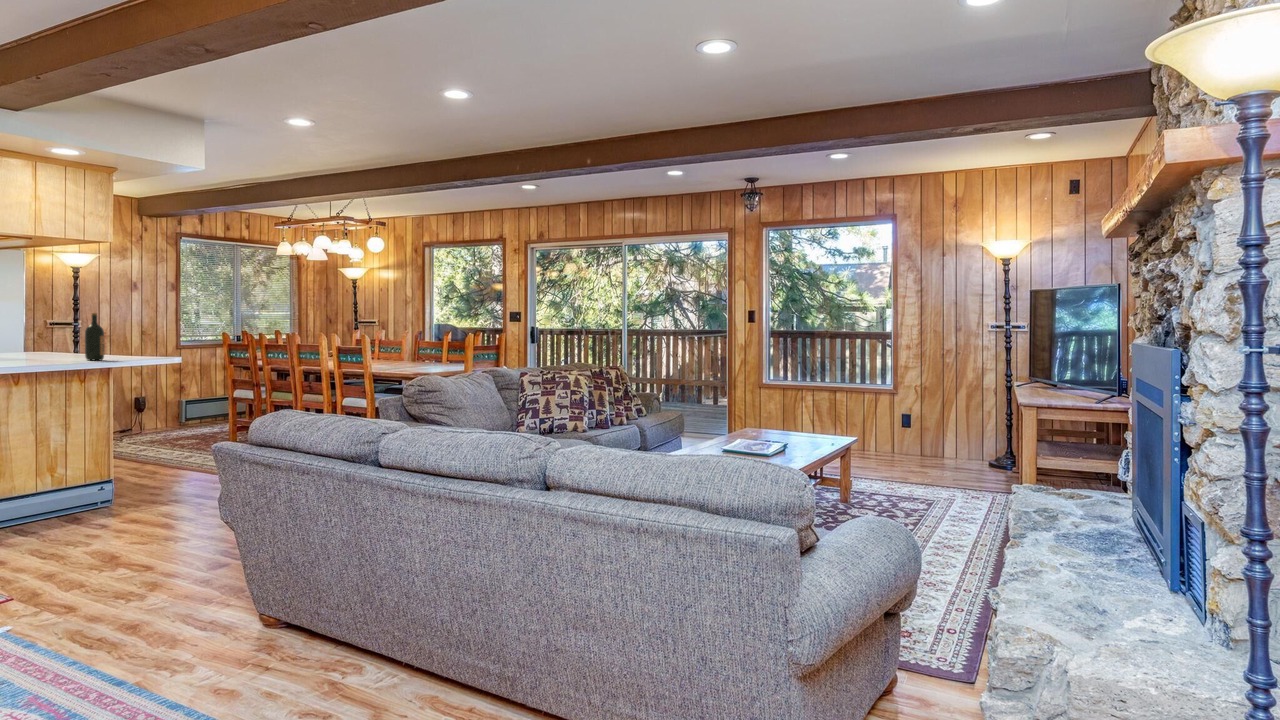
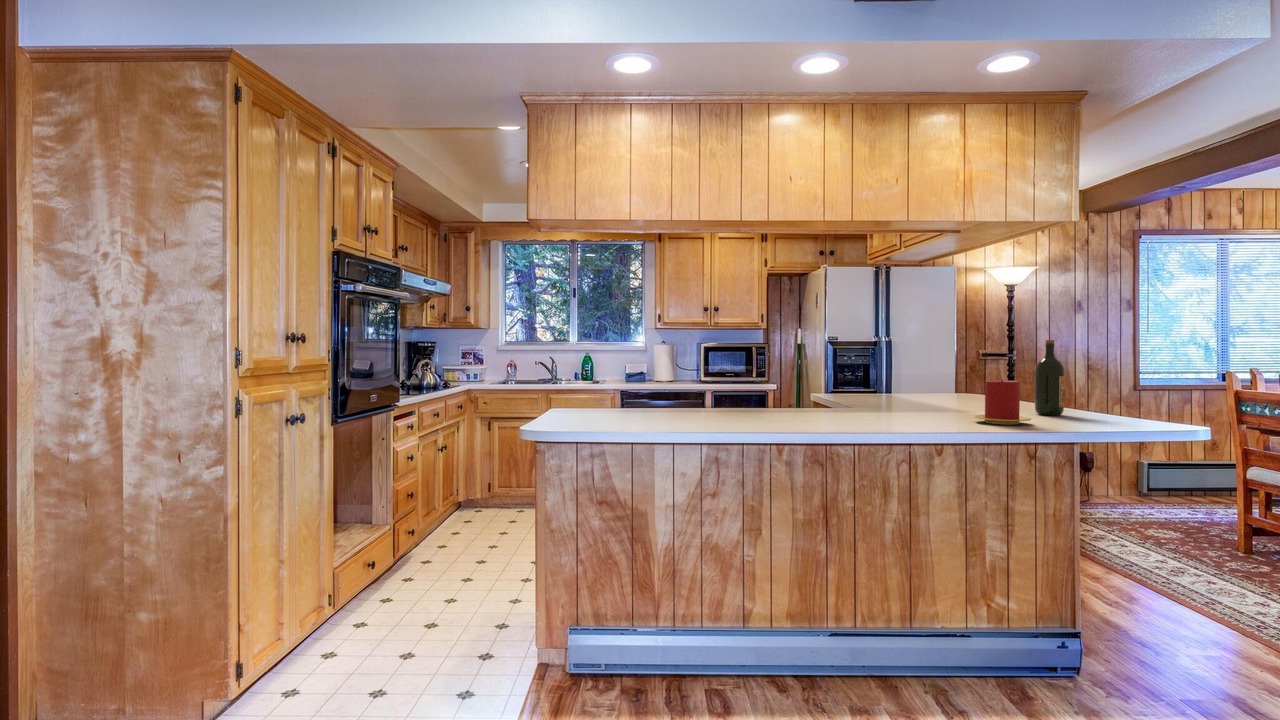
candle: none [41,338,80,364] -> present [974,380,1031,425]

